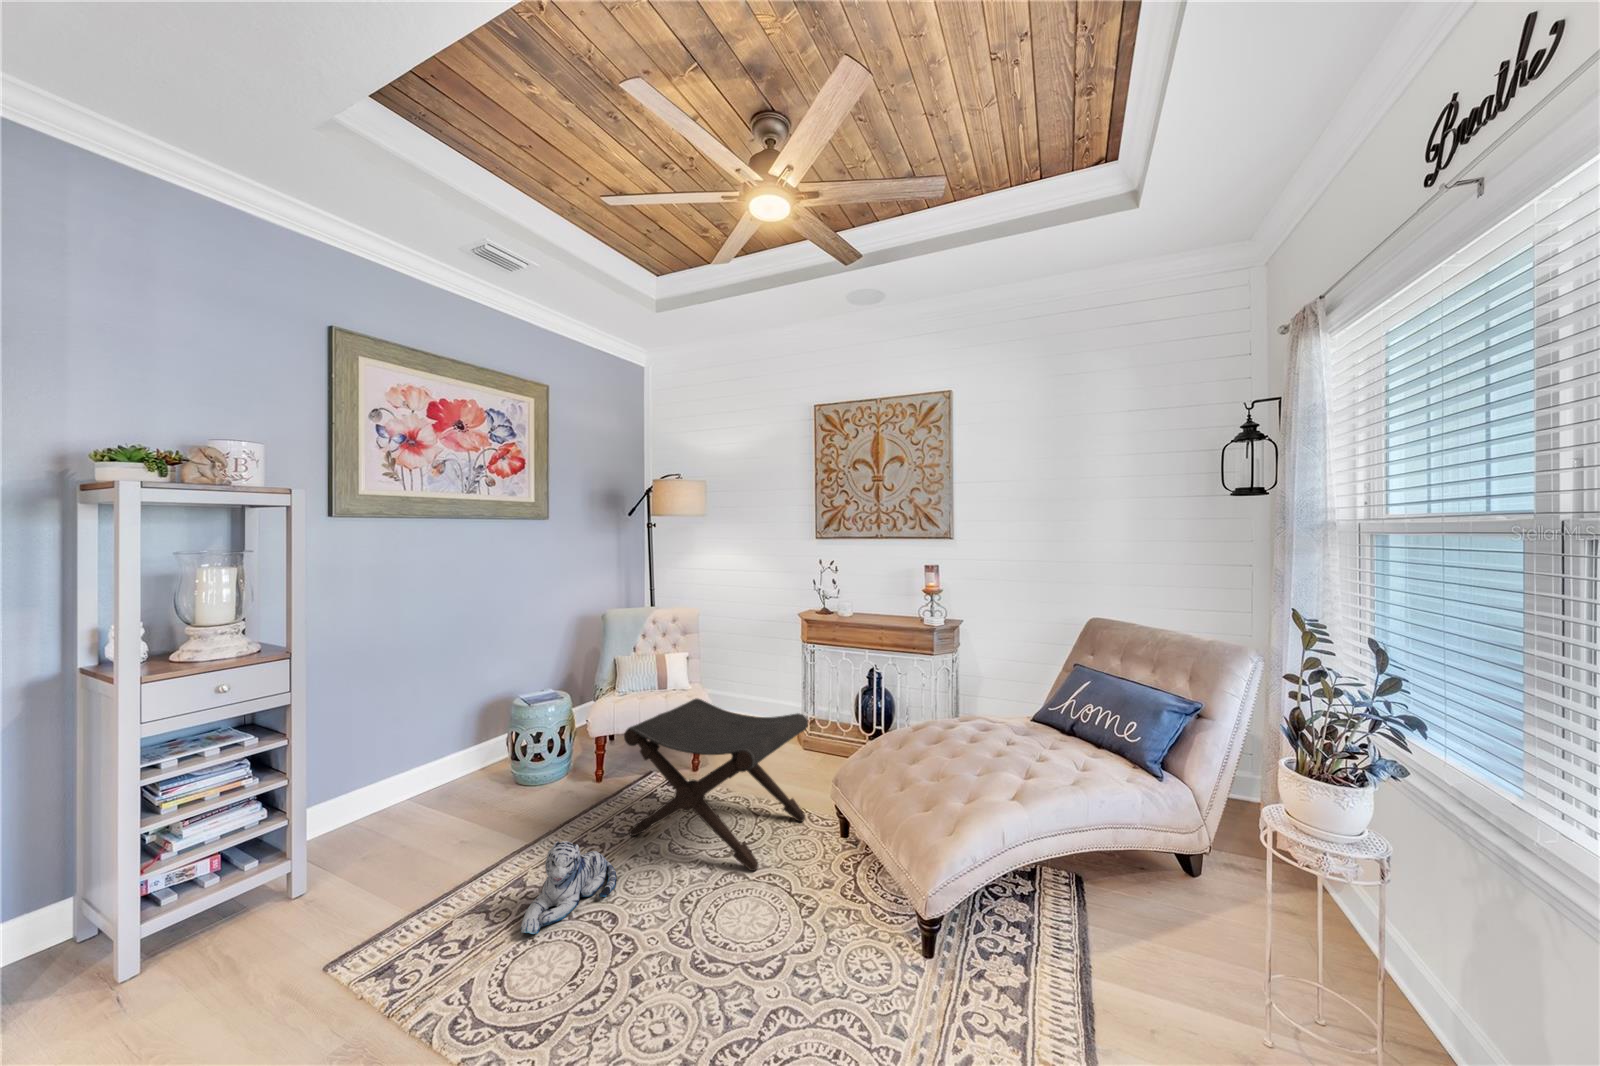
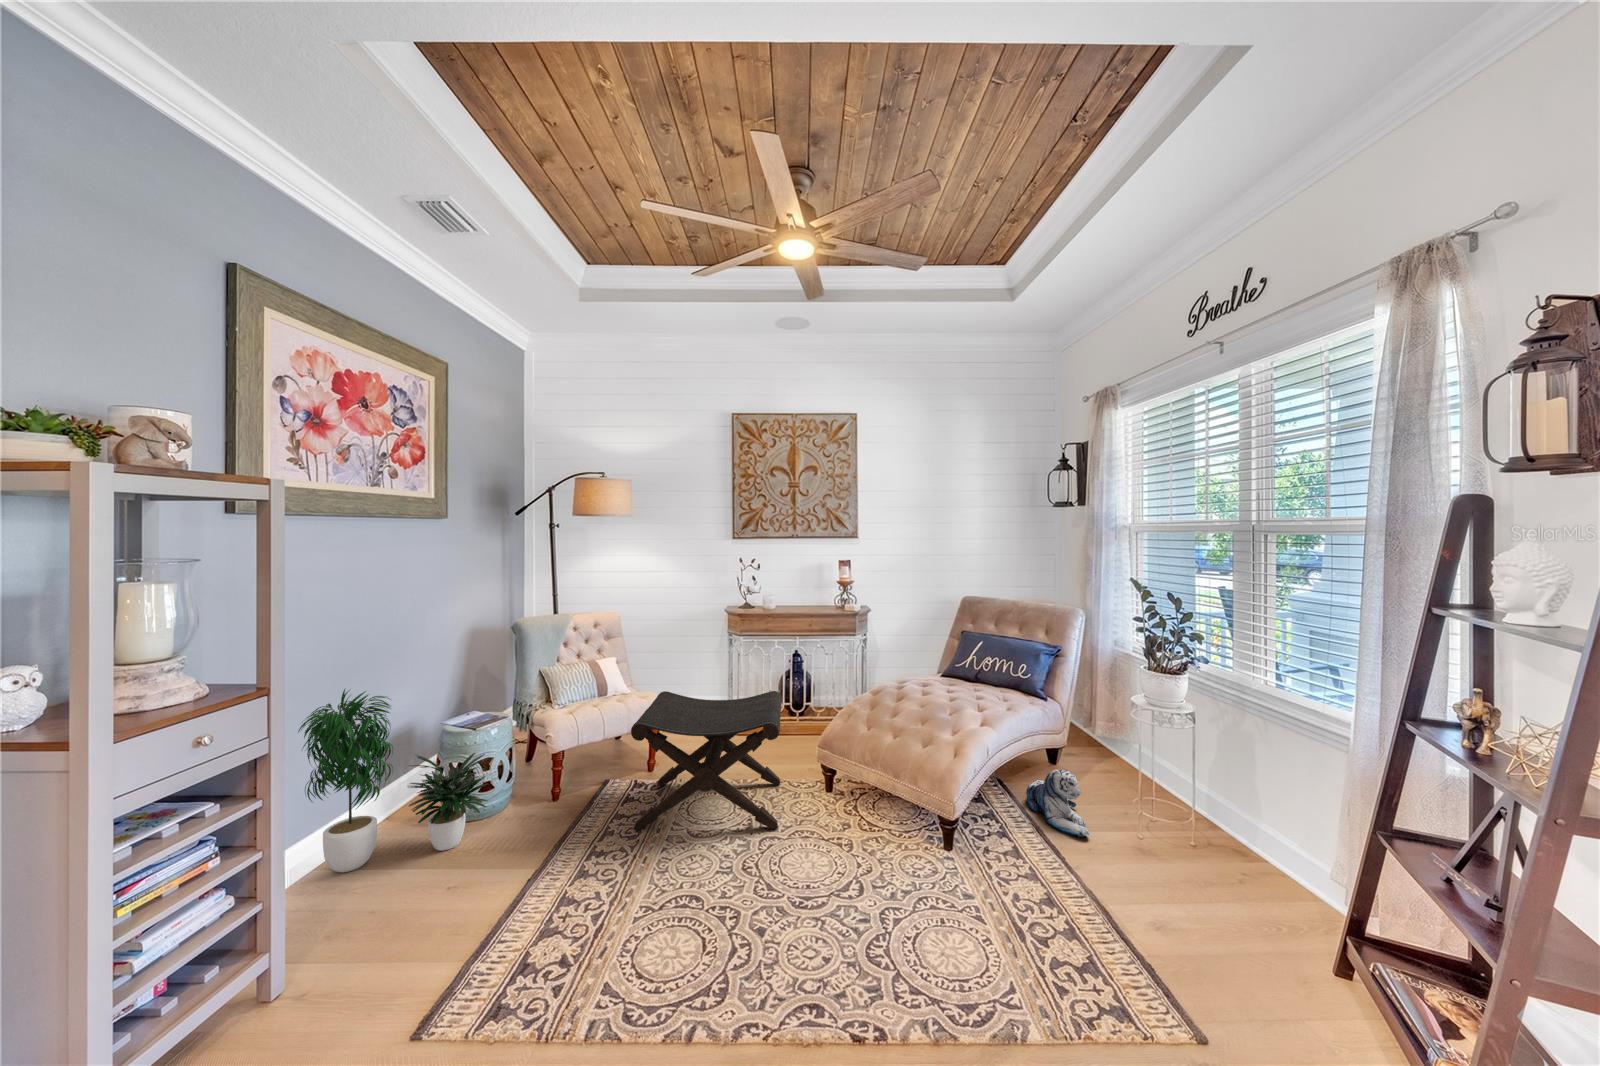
potted plant: none [380,663,525,816] -> present [298,689,489,873]
plush toy: present [520,841,617,934] -> present [1026,770,1089,837]

